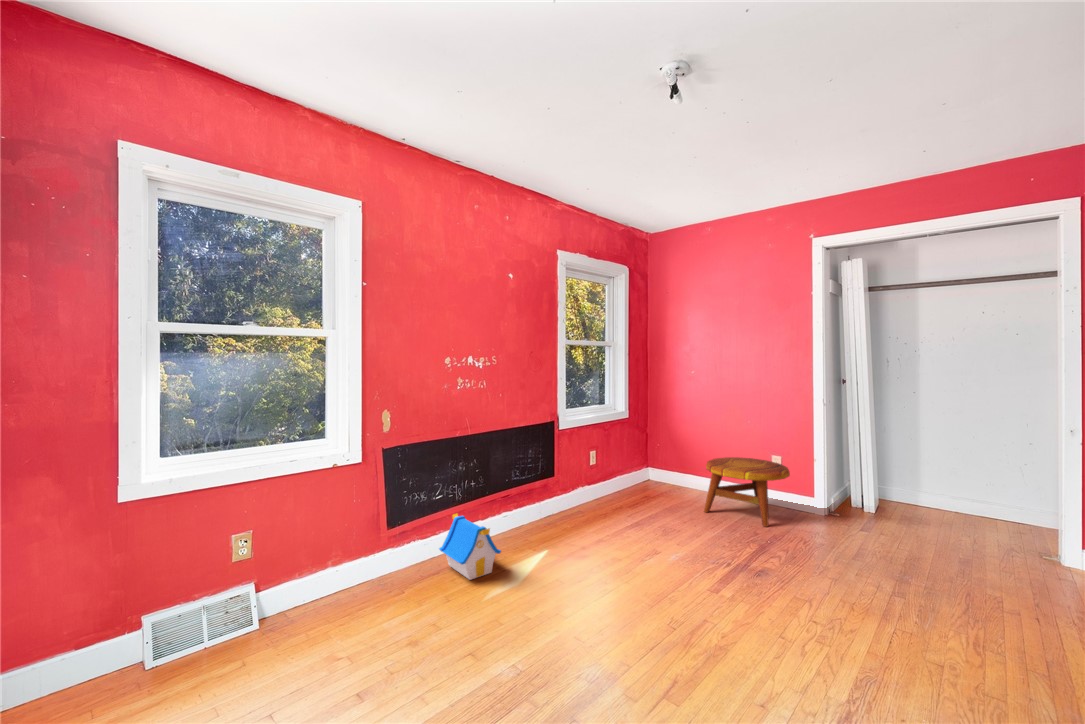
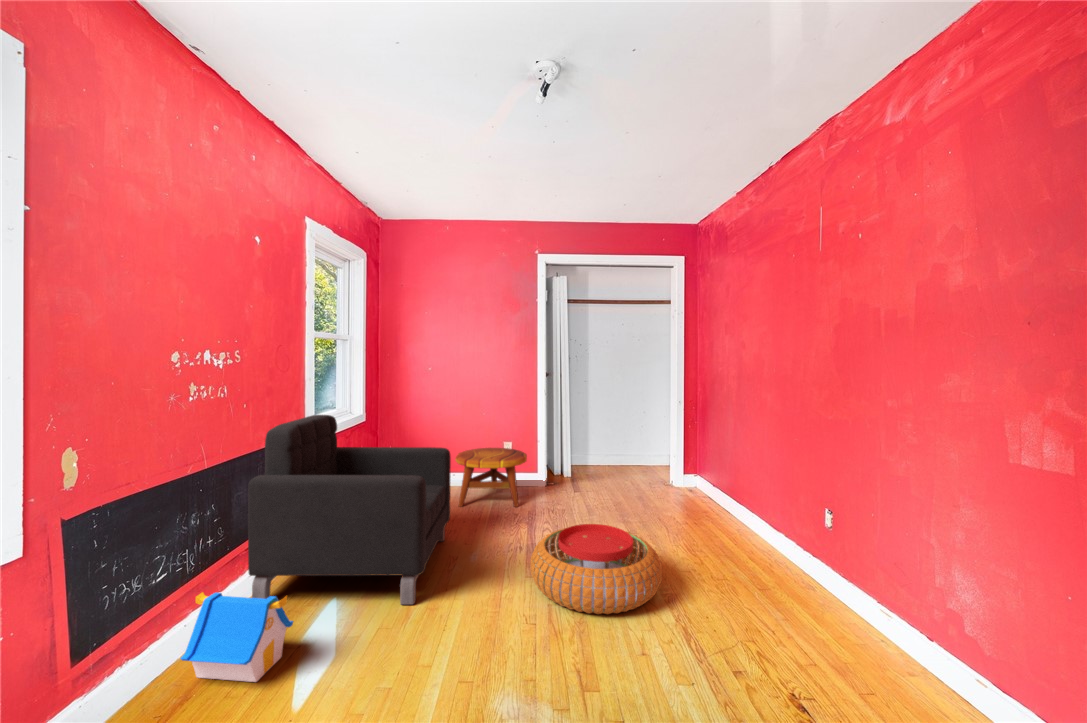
armchair: none [499,407,668,573] -> present [248,415,451,605]
pouf: none [699,550,870,663] -> present [530,524,662,614]

